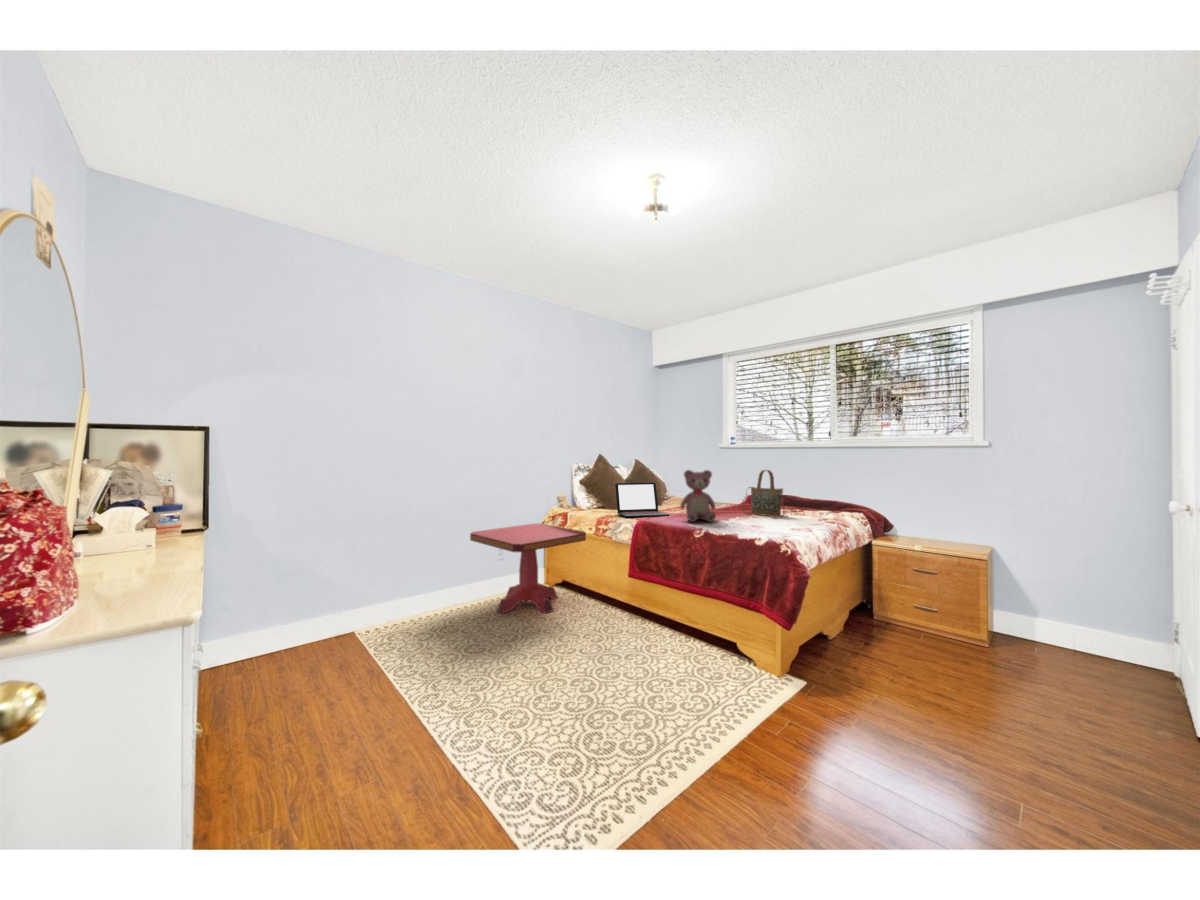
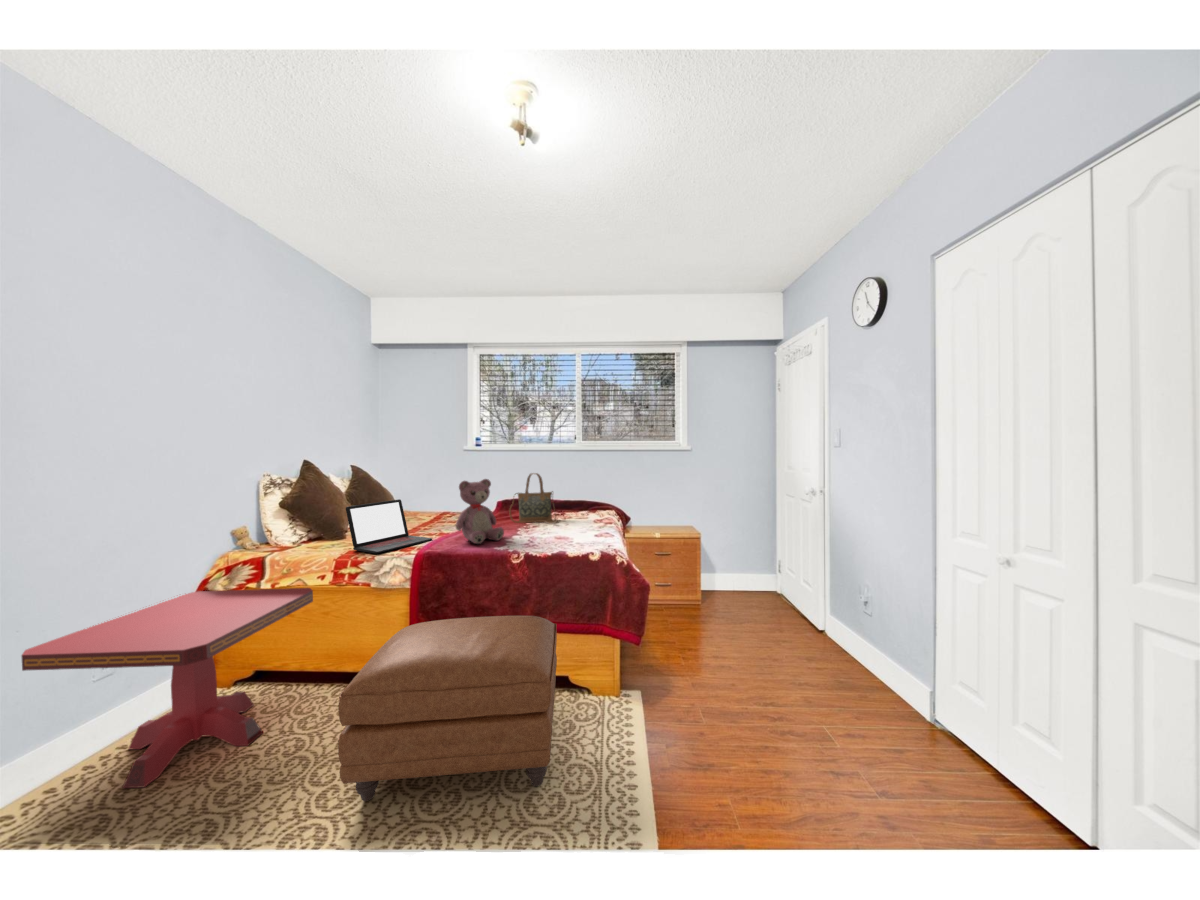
ottoman: none [561,564,721,694] -> present [338,616,557,801]

